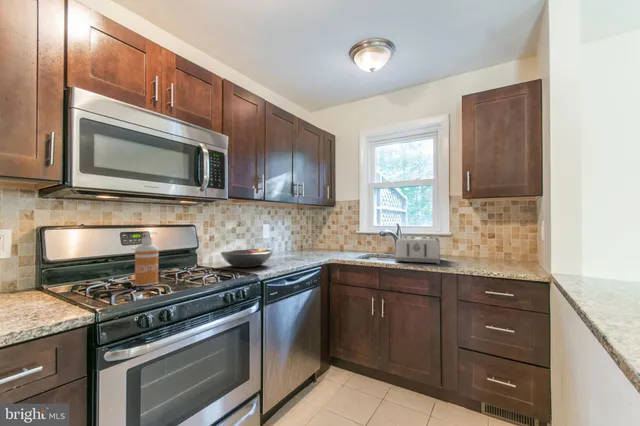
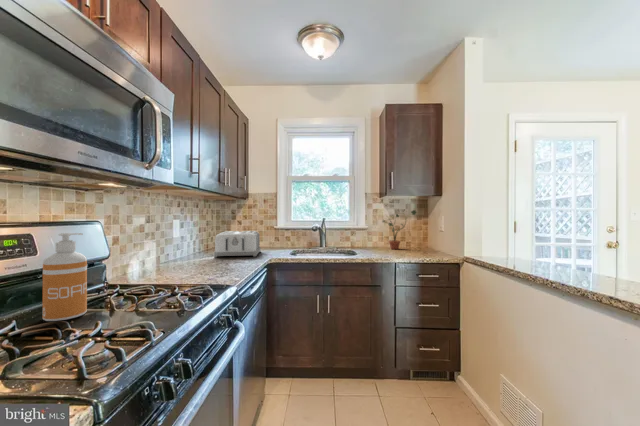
potted plant: none [468,215,516,261] -> present [383,210,416,249]
toaster: present [395,236,440,264] -> present [214,231,261,257]
fruit bowl: present [221,247,273,267] -> none [144,247,216,275]

